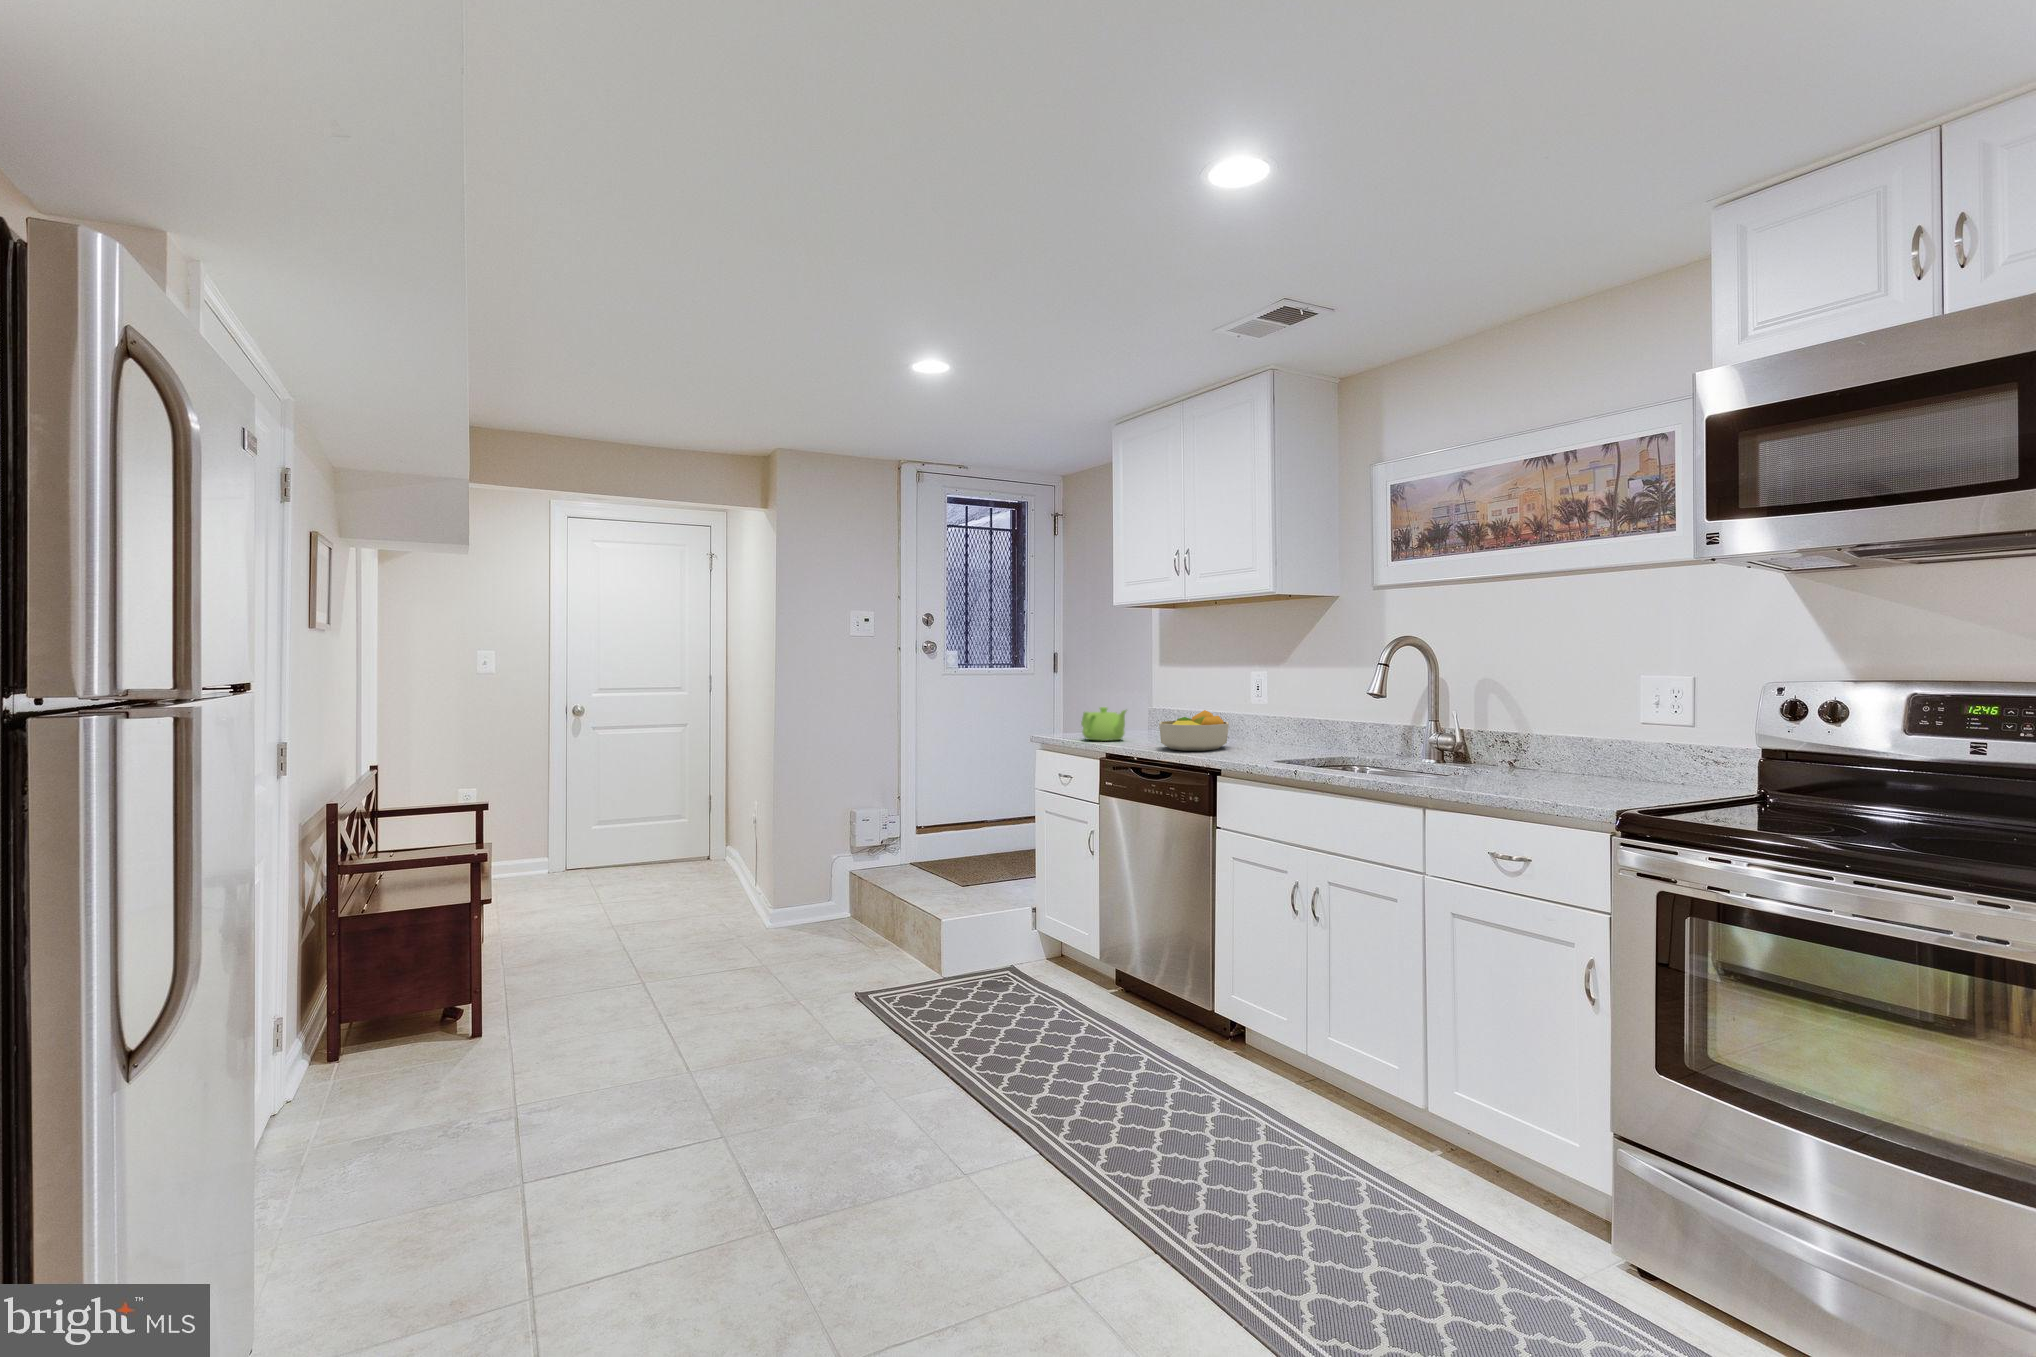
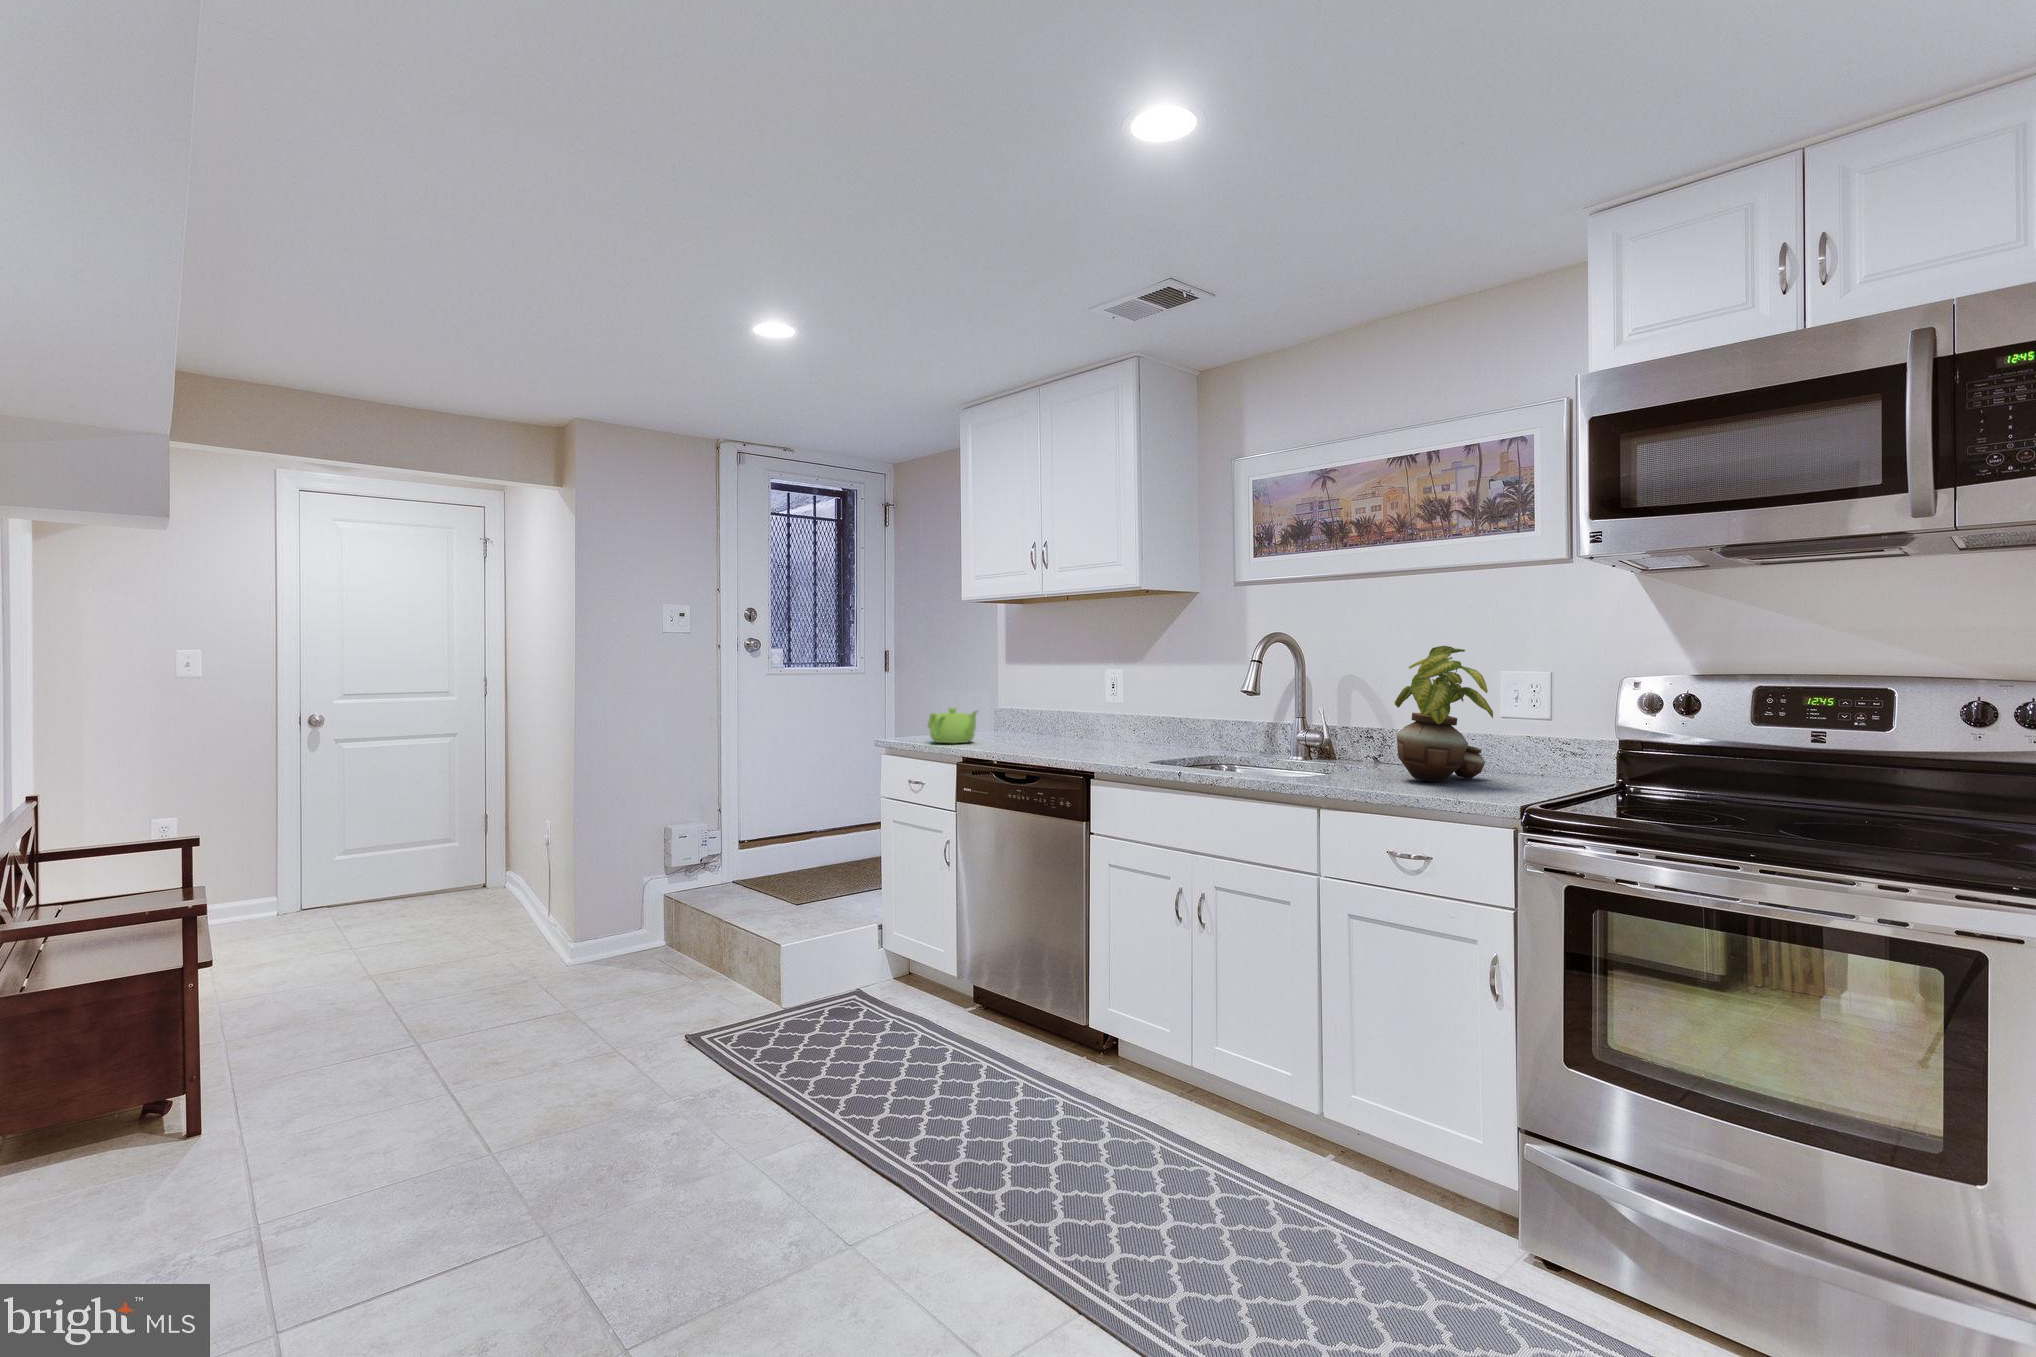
potted plant: none [1515,649,1617,787] -> present [1395,646,1493,782]
fruit bowl: present [1159,710,1229,751] -> none [1017,709,1089,752]

